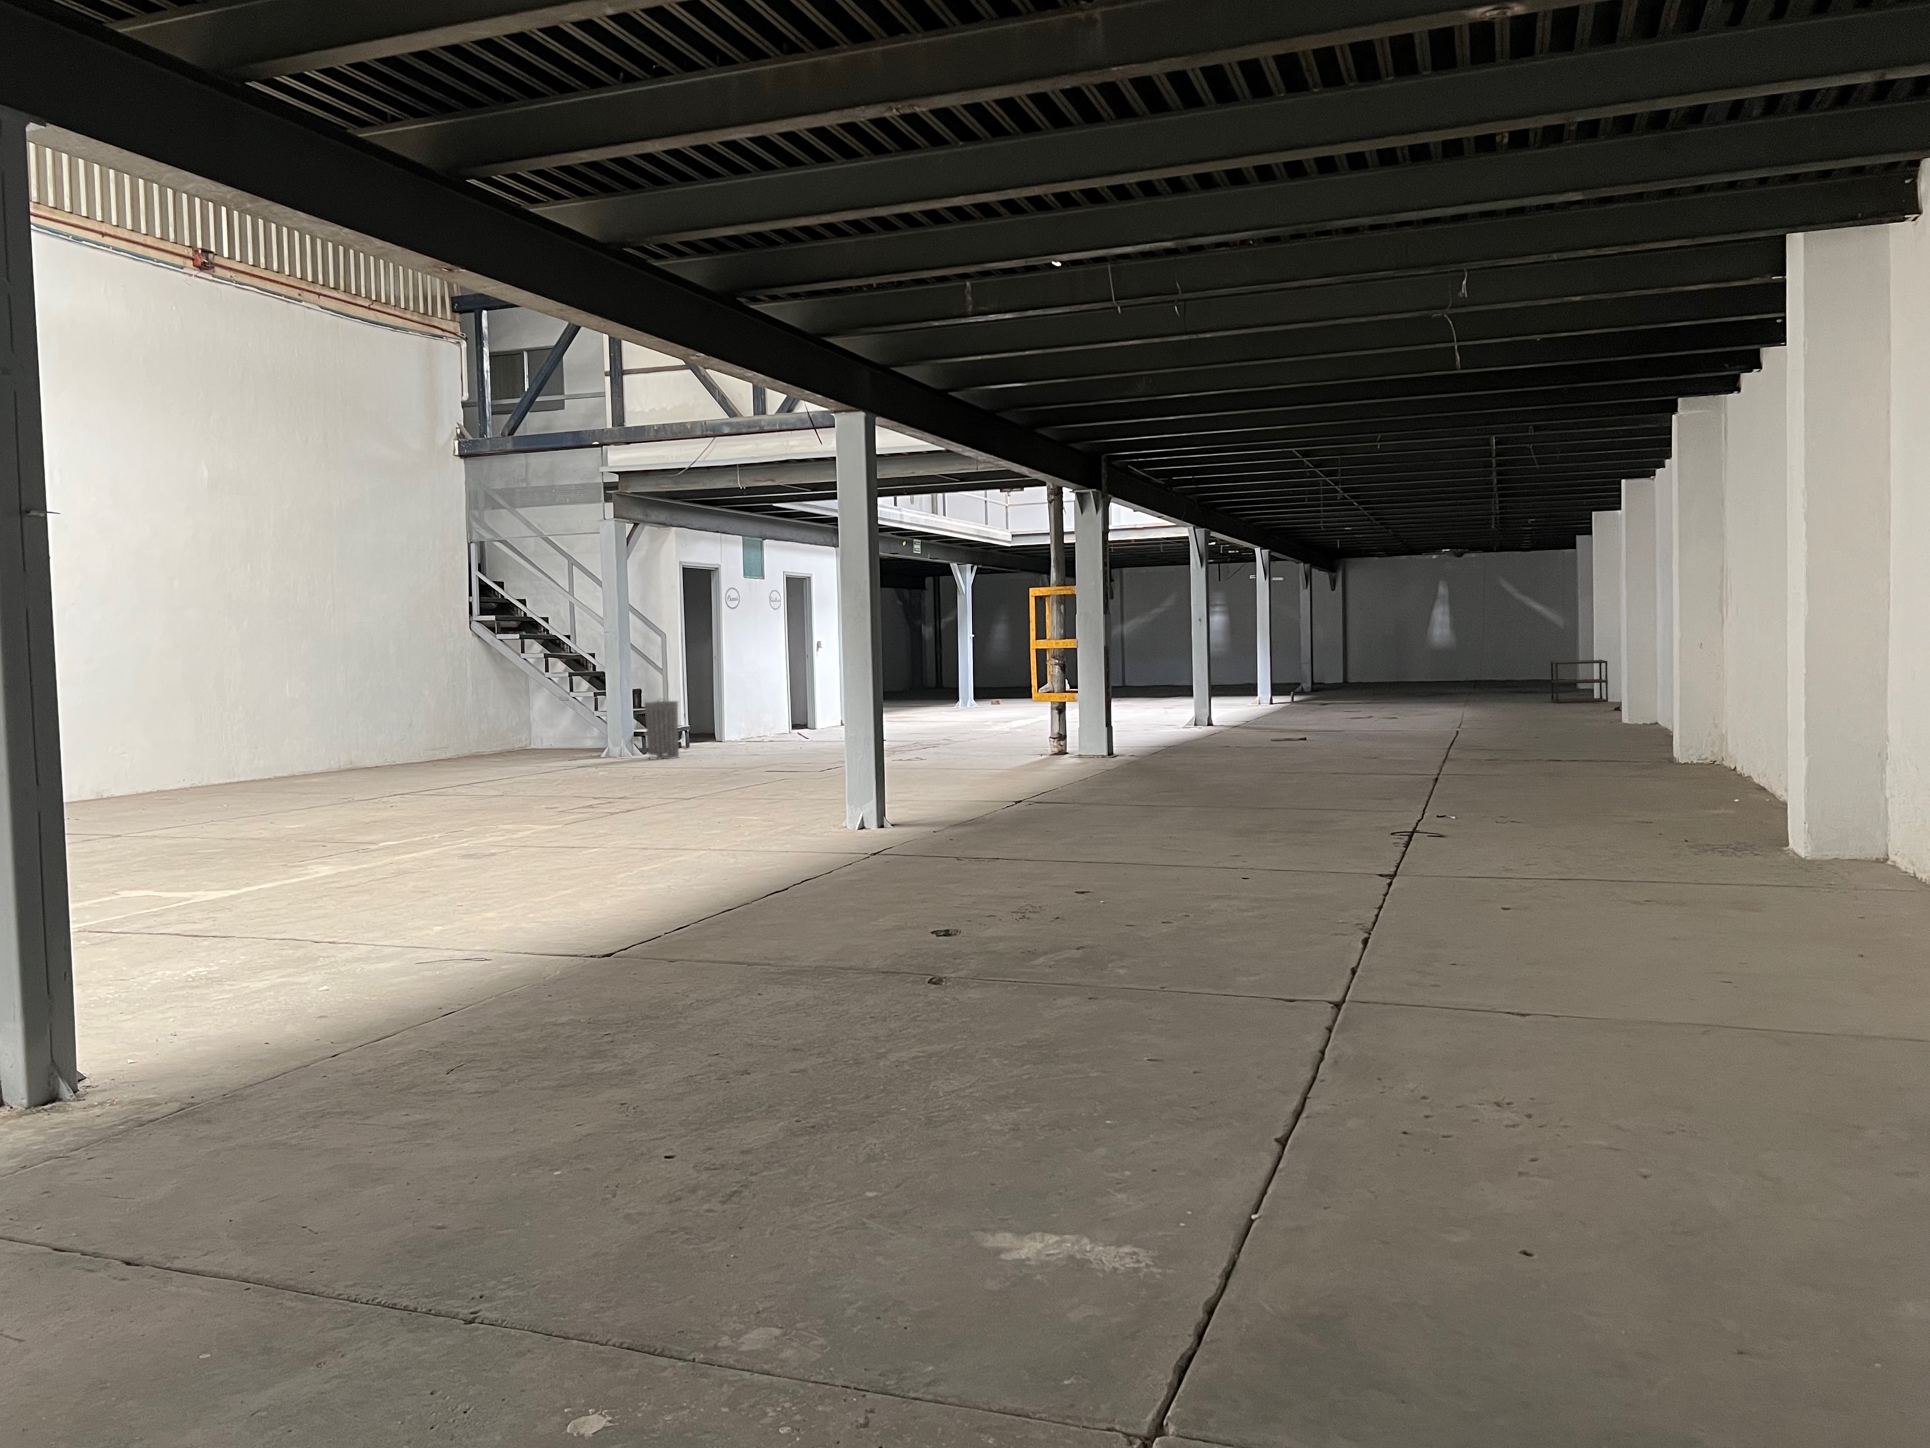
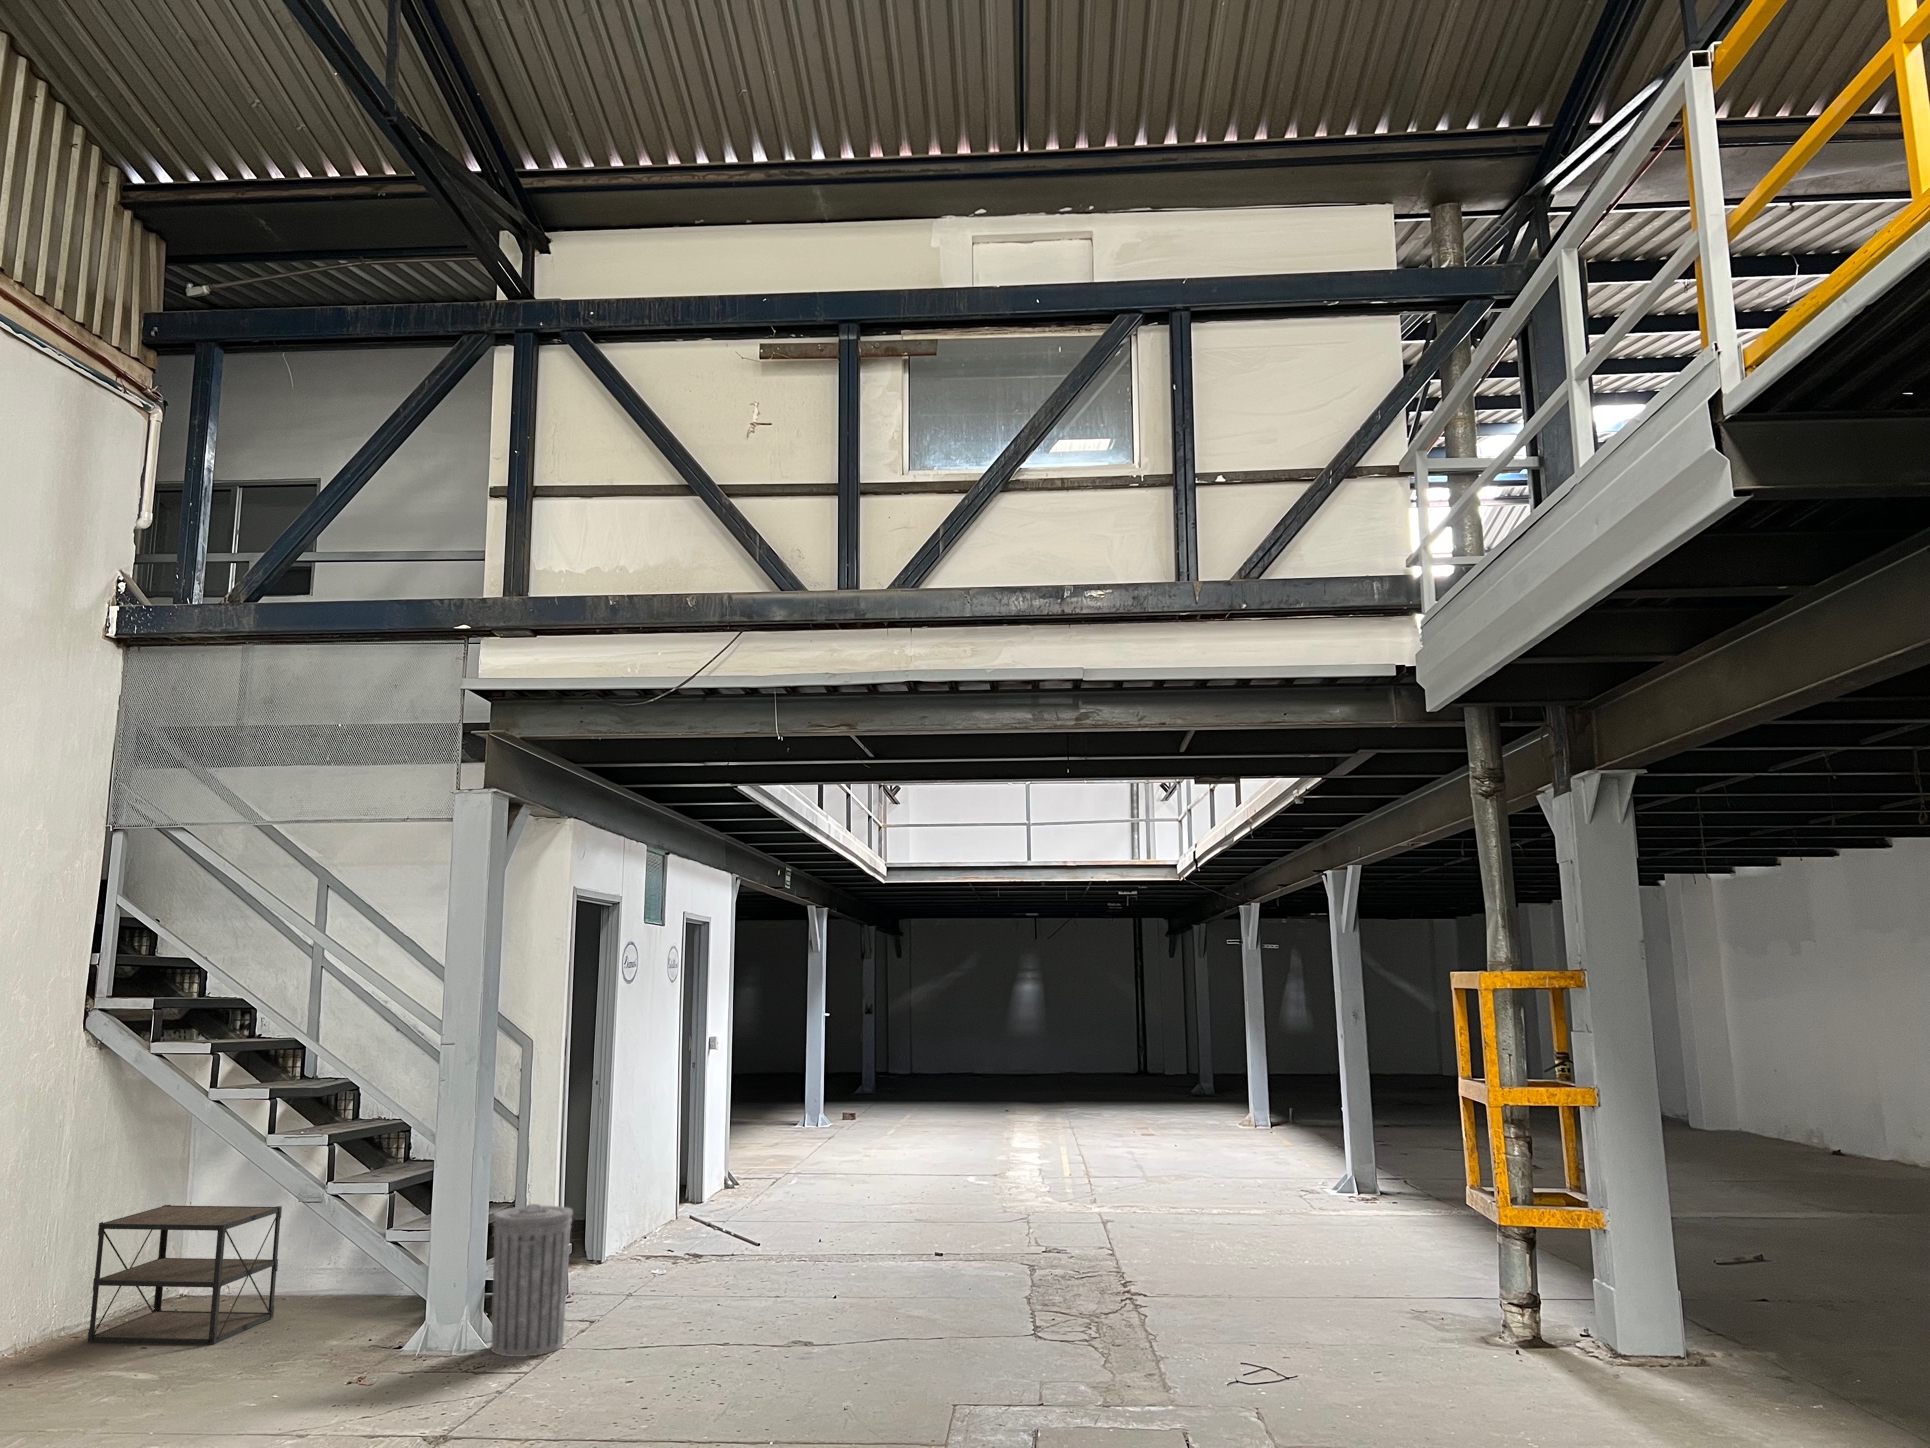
shelving unit: present [1551,660,1608,703] -> present [87,1205,282,1345]

